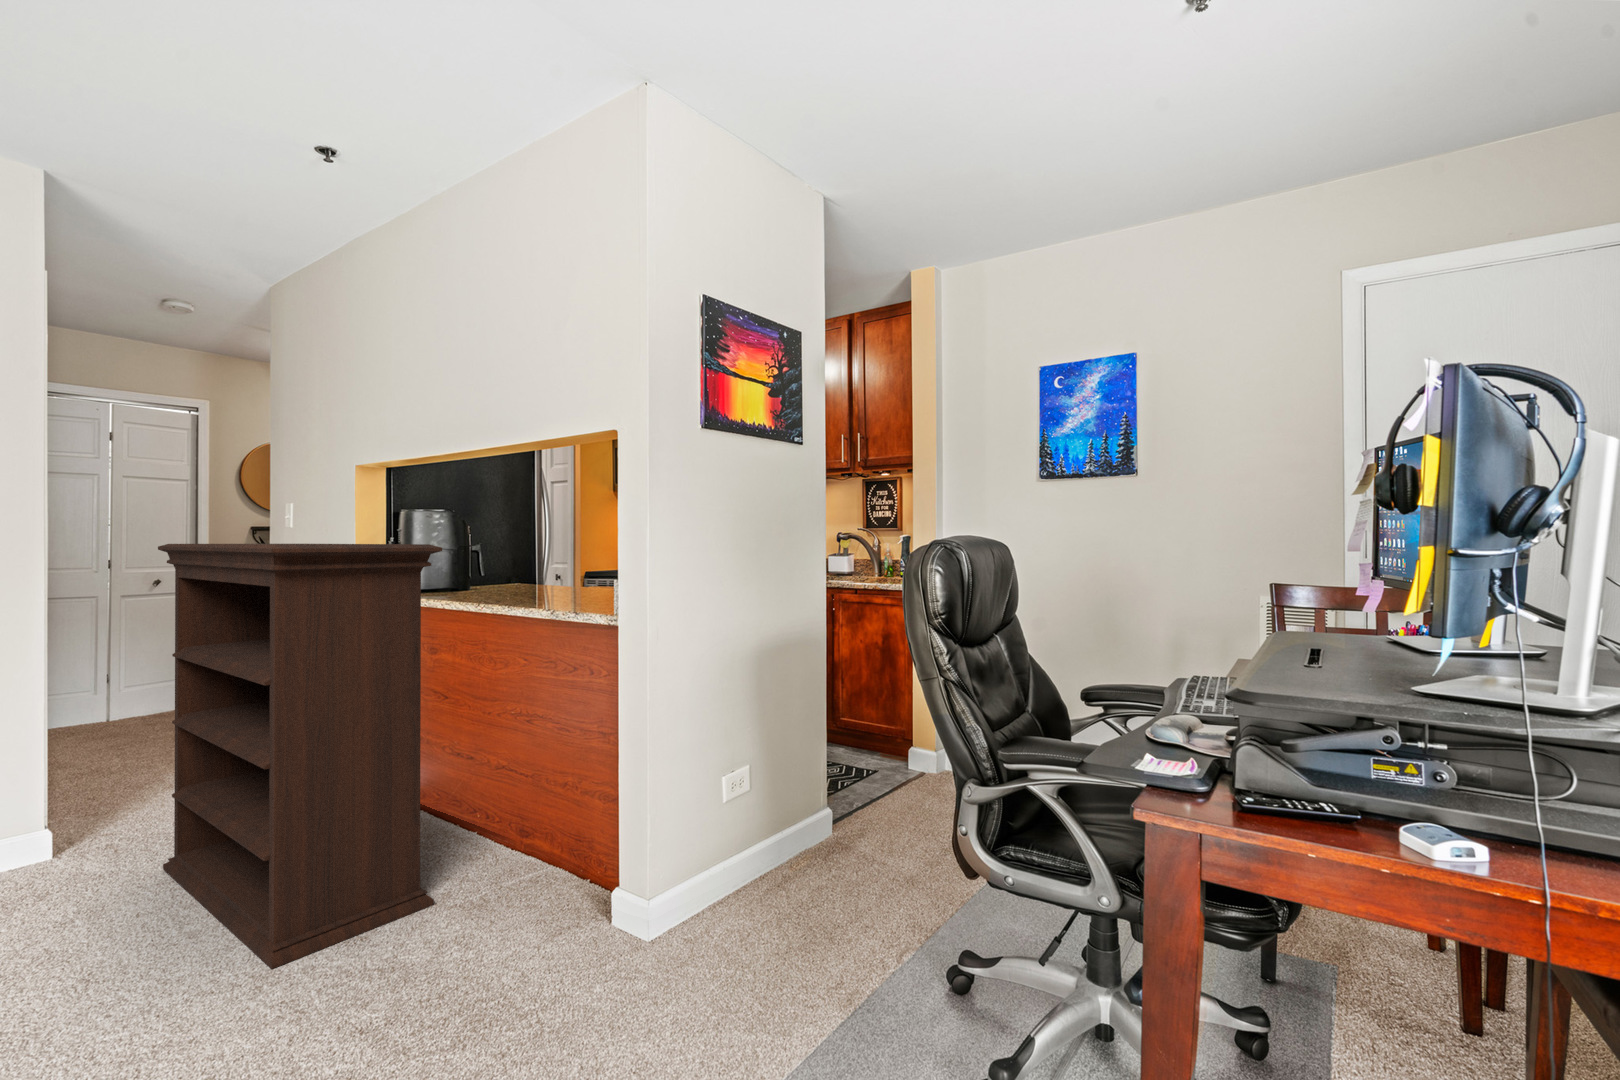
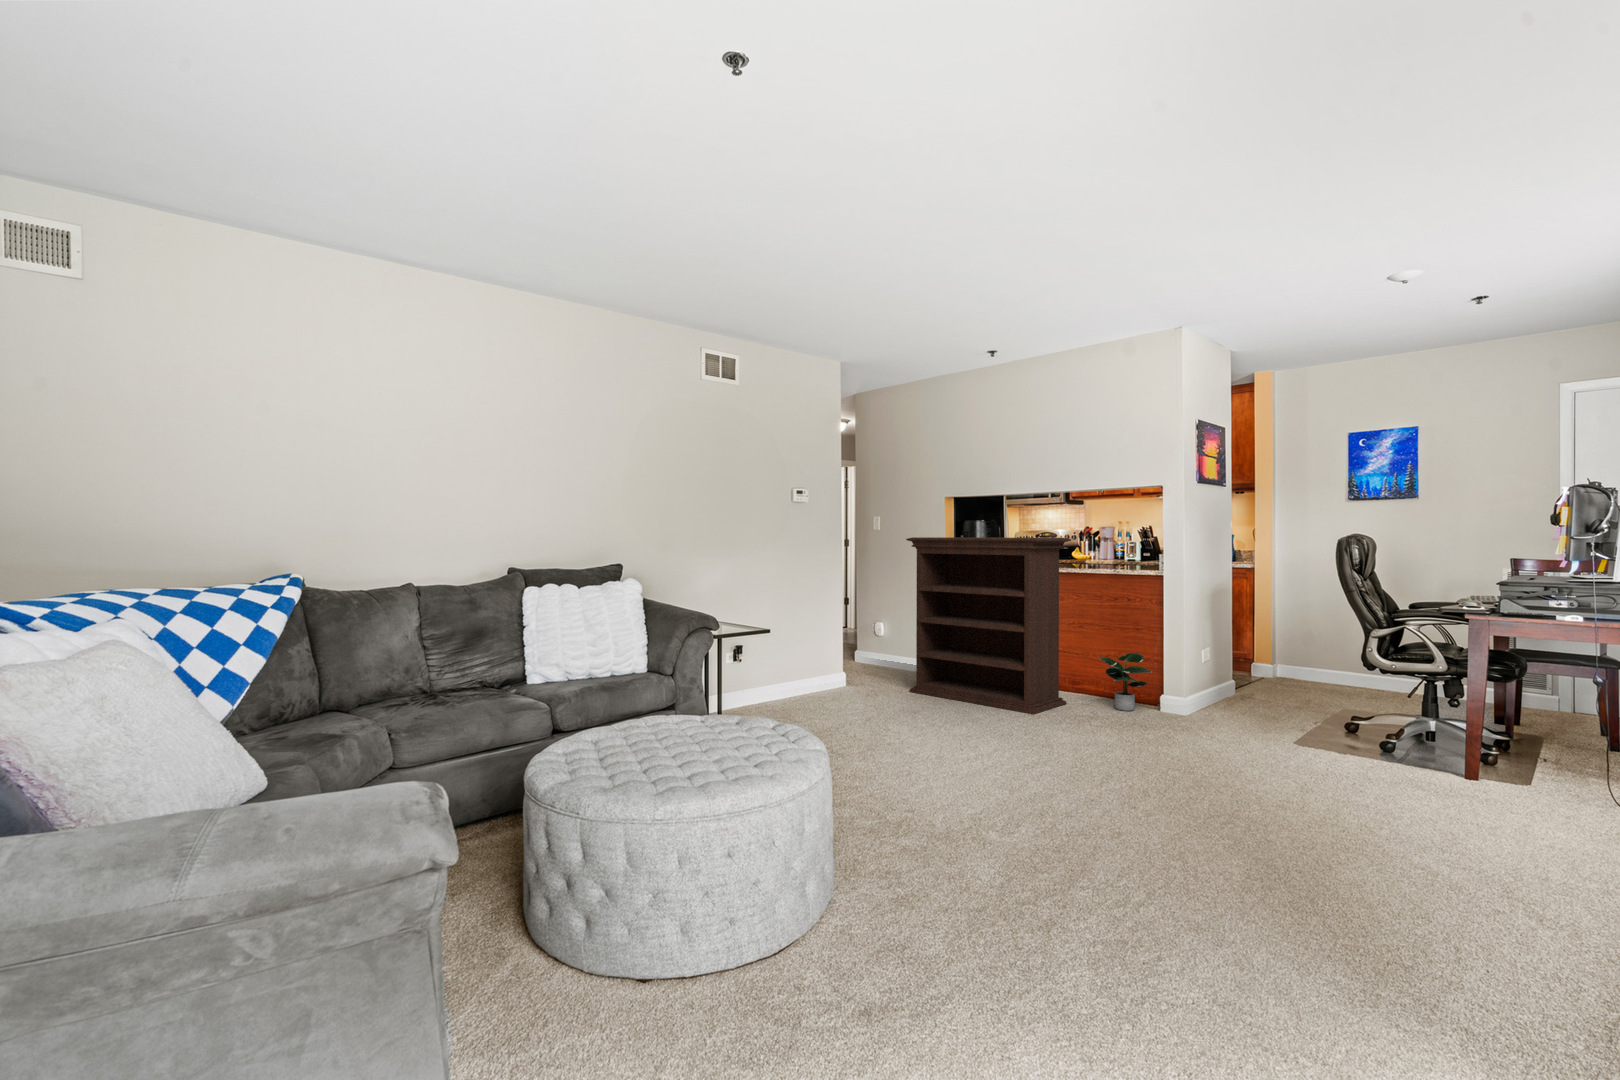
potted plant: none [475,789,587,931] -> present [1099,653,1151,711]

